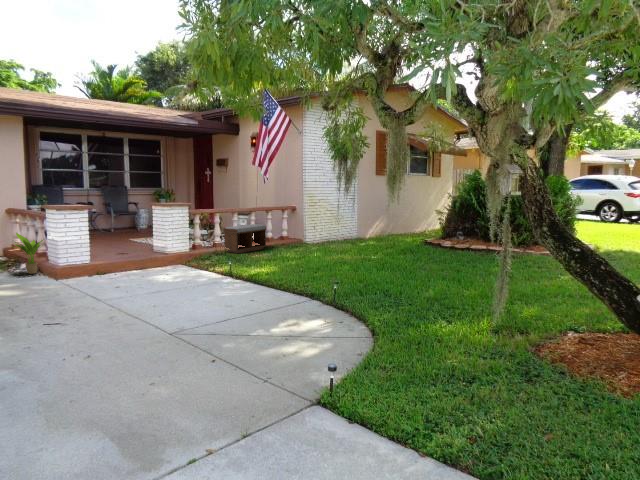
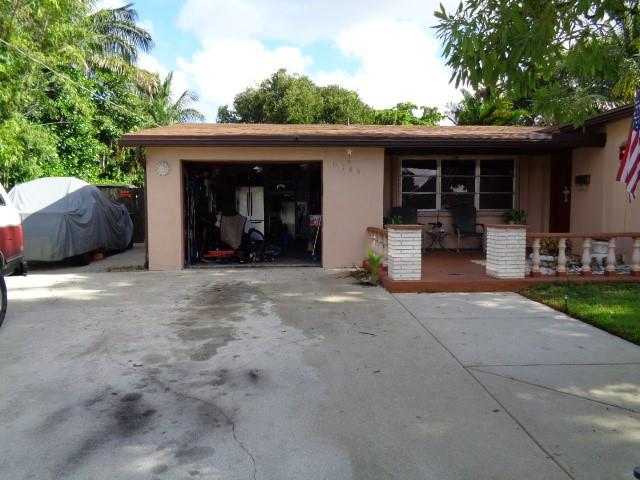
bench: present [224,224,267,253] -> none [569,253,630,287]

